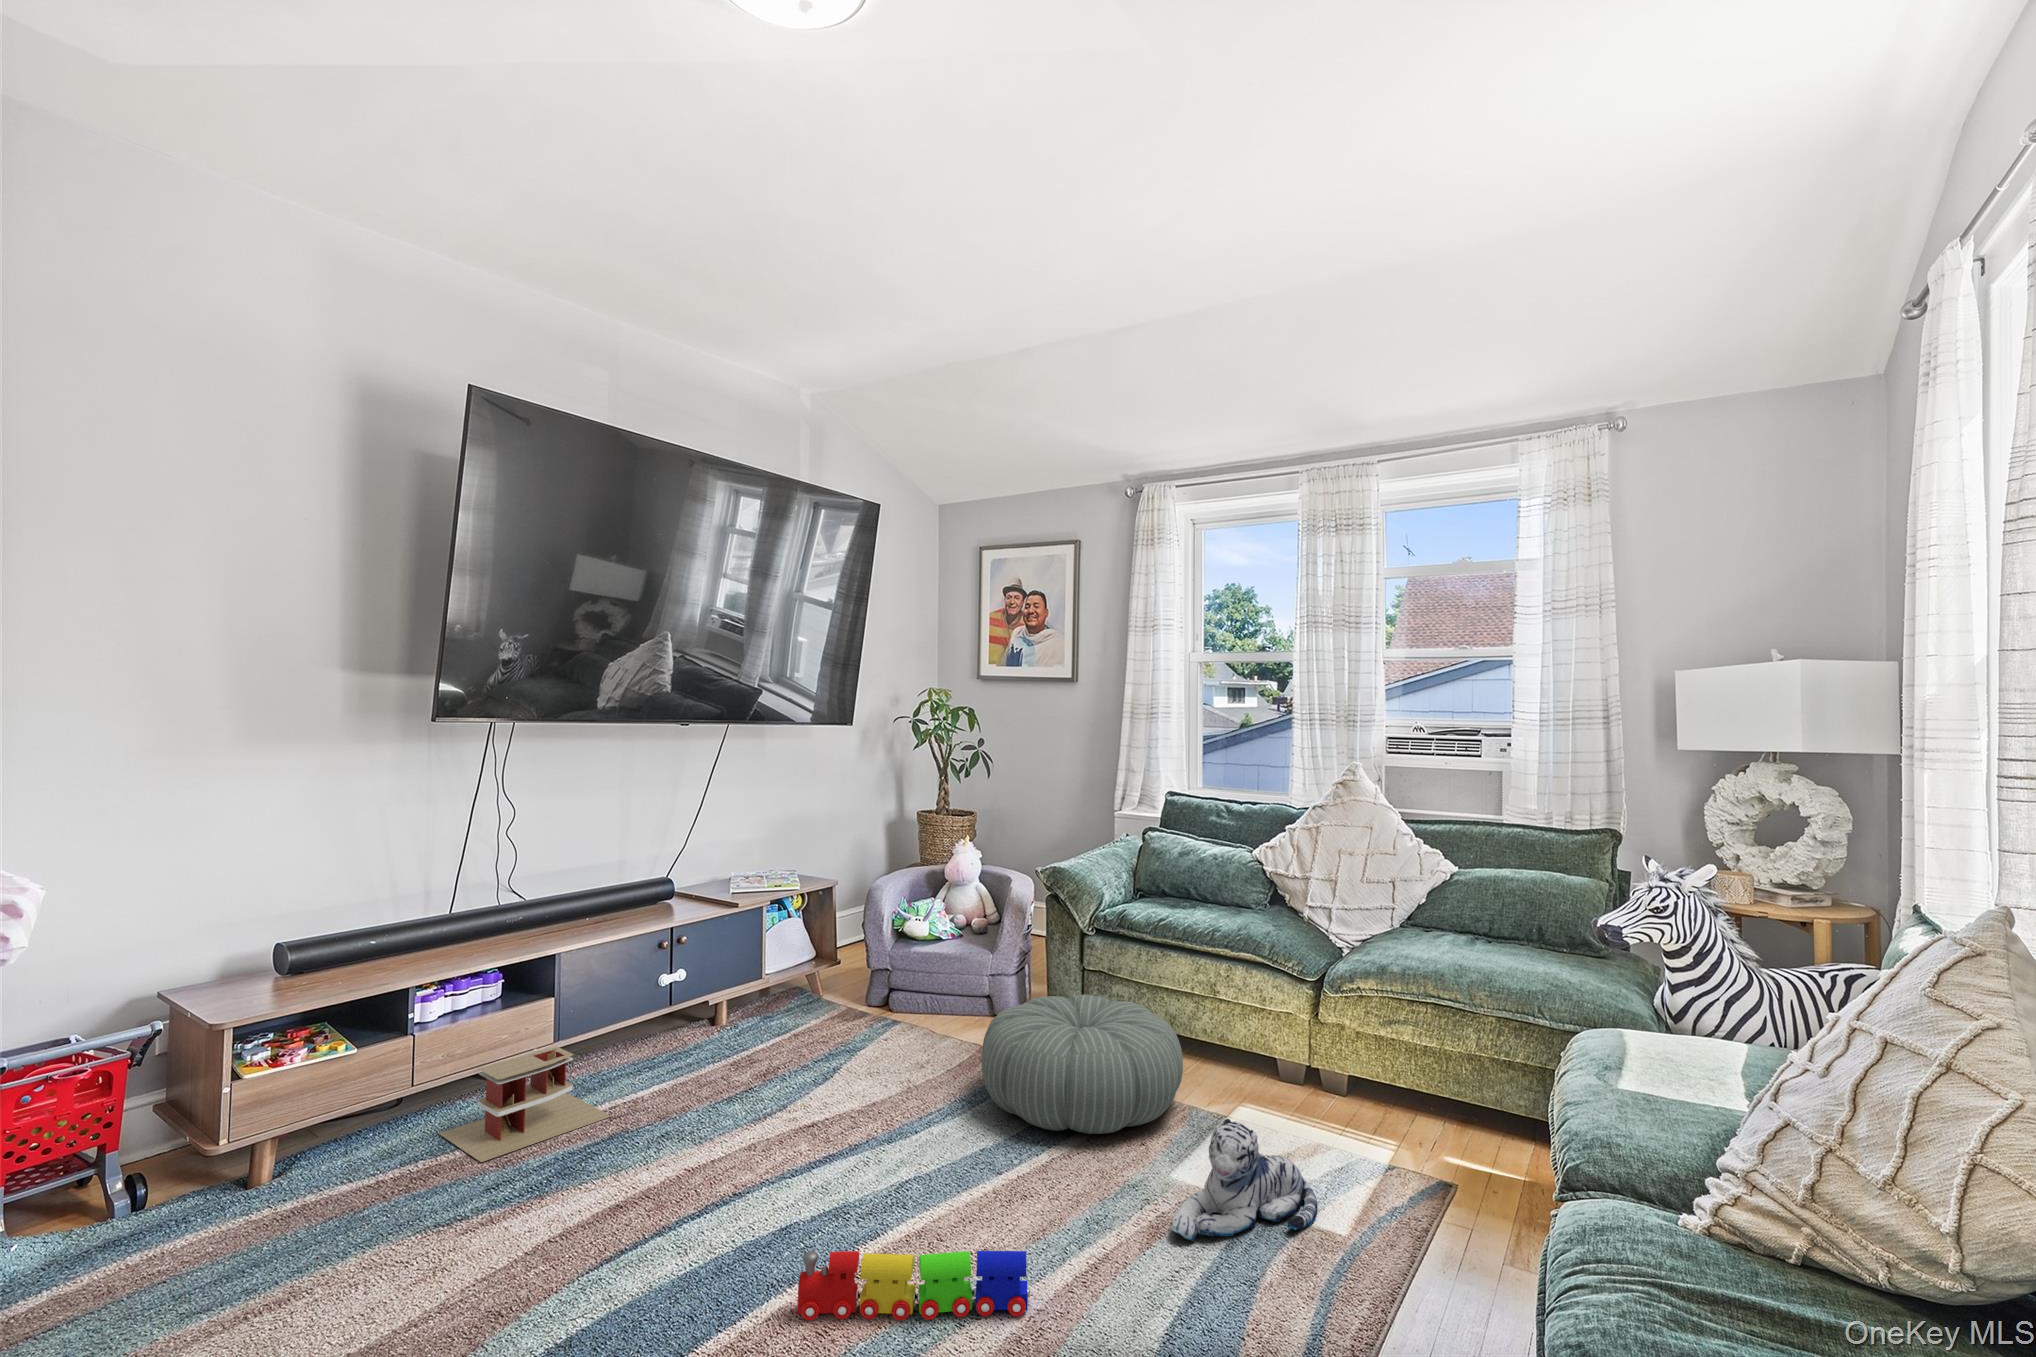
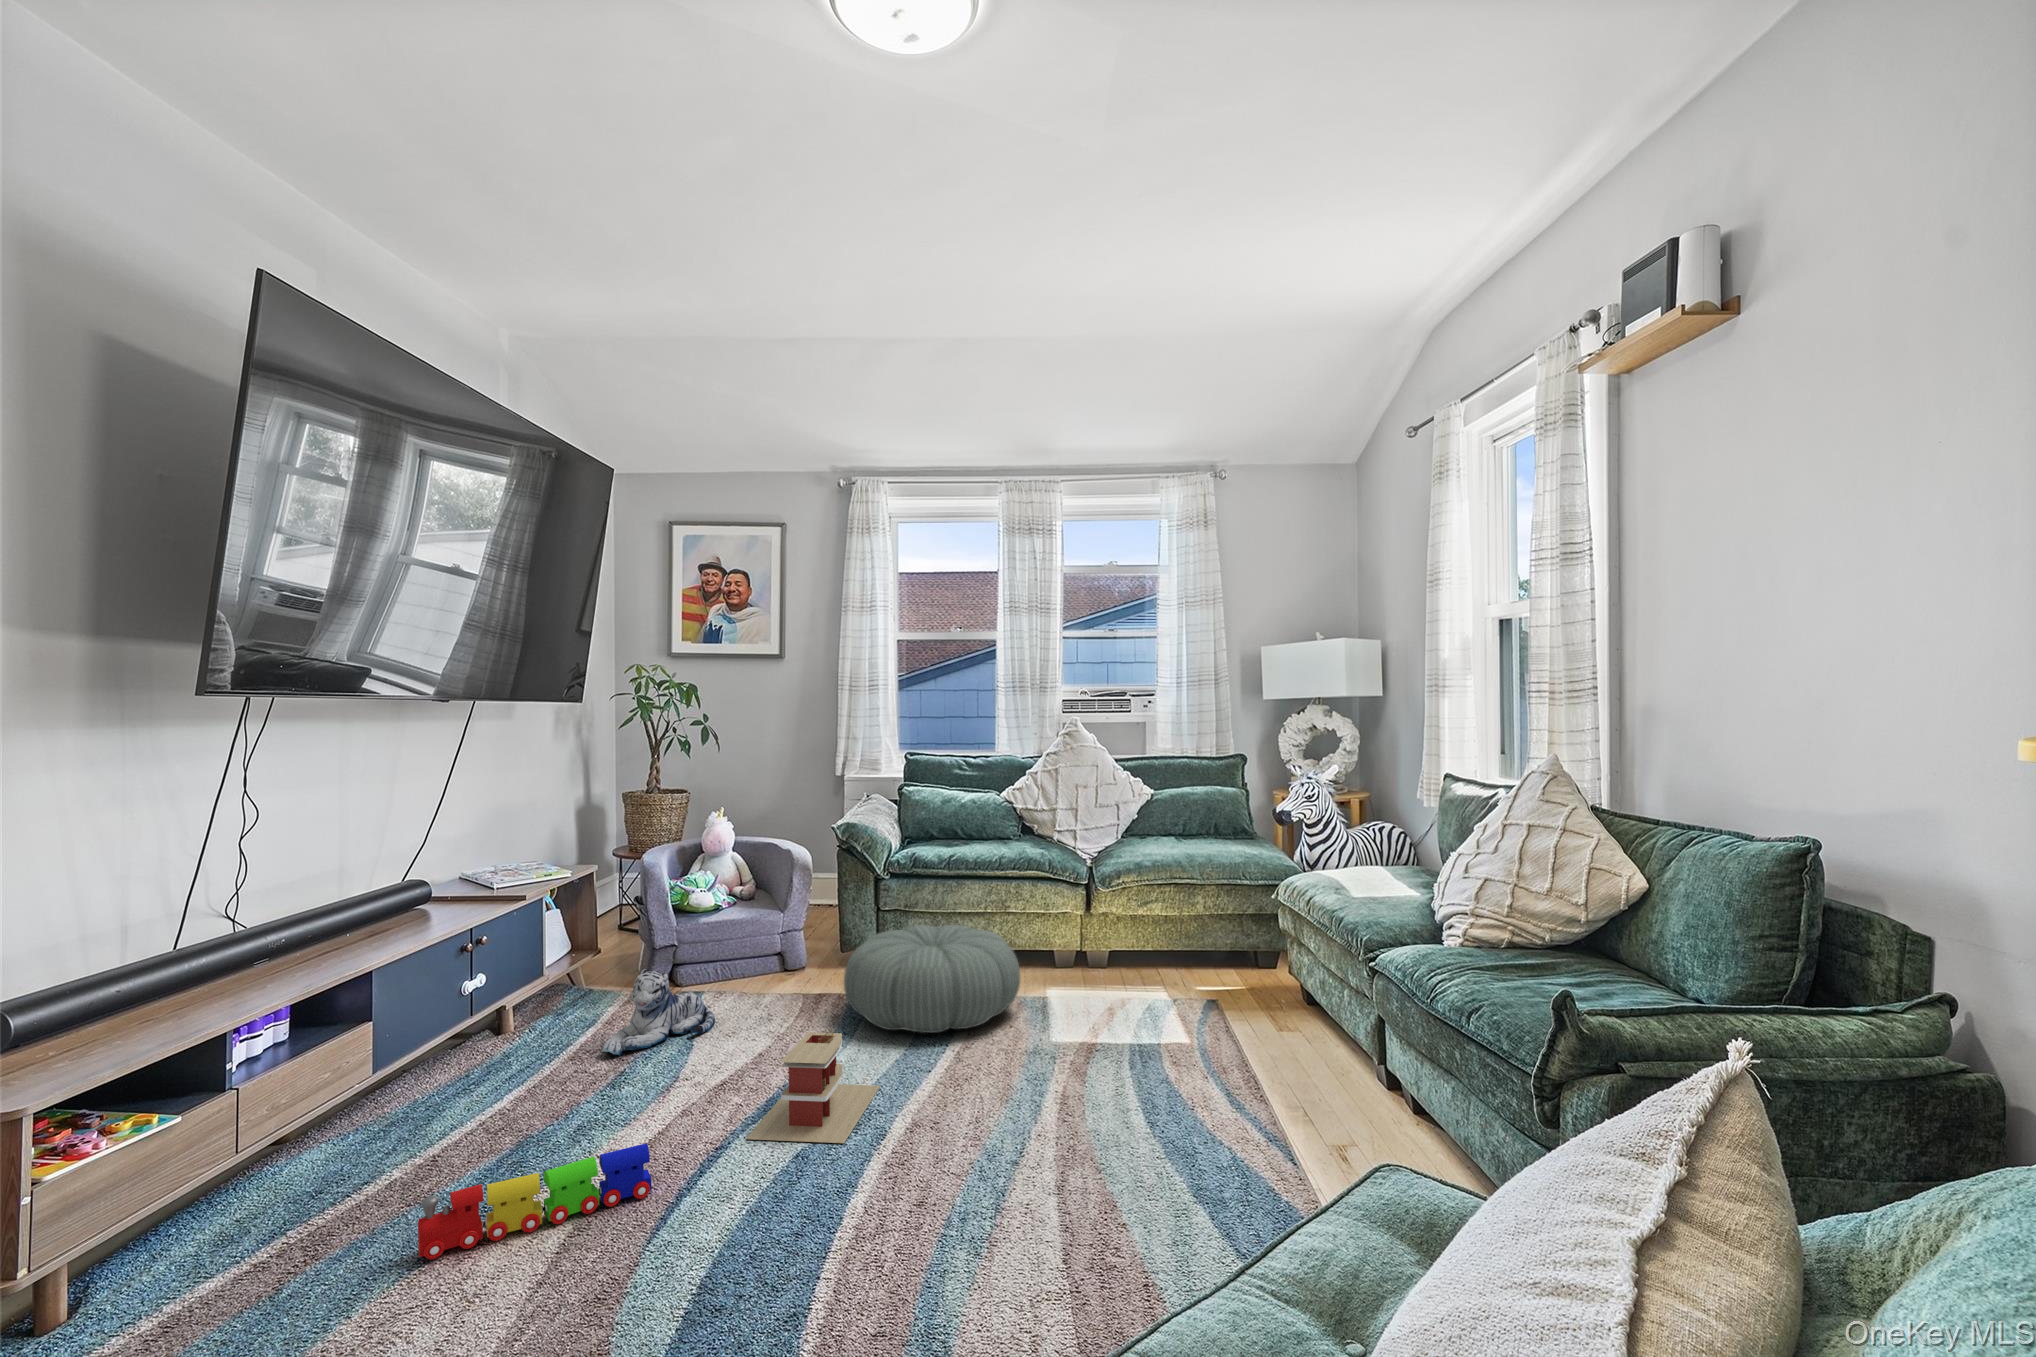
toy house: present [438,1047,611,1162] -> present [746,1029,880,1143]
plush toy: present [1170,1118,1317,1241] -> present [602,969,715,1055]
toy train: present [798,1251,1030,1321] -> present [418,1143,651,1259]

